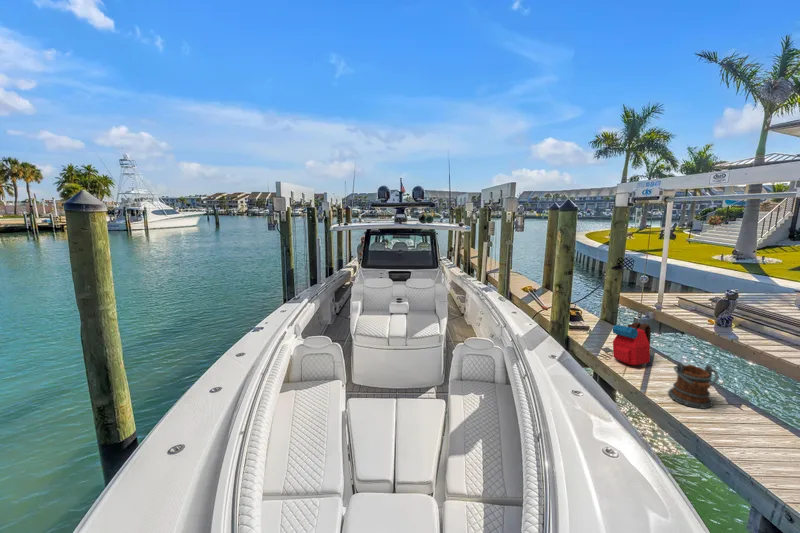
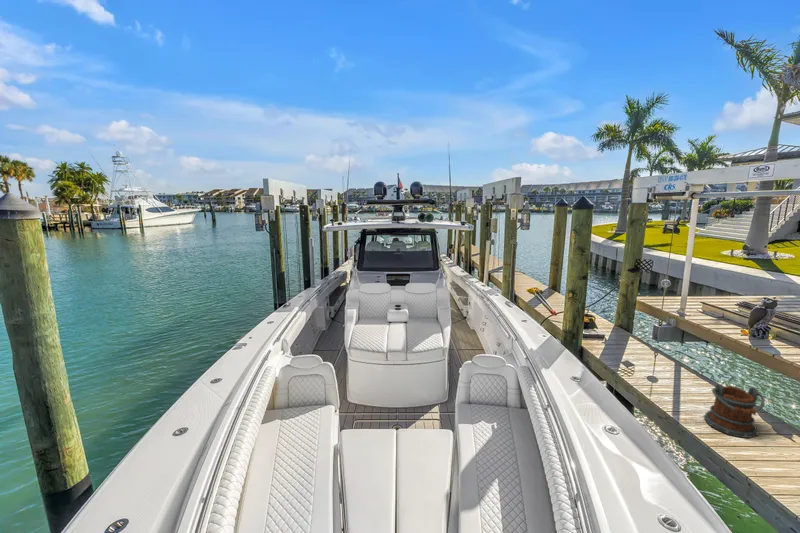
backpack: present [613,322,651,365] -> none [636,334,679,383]

